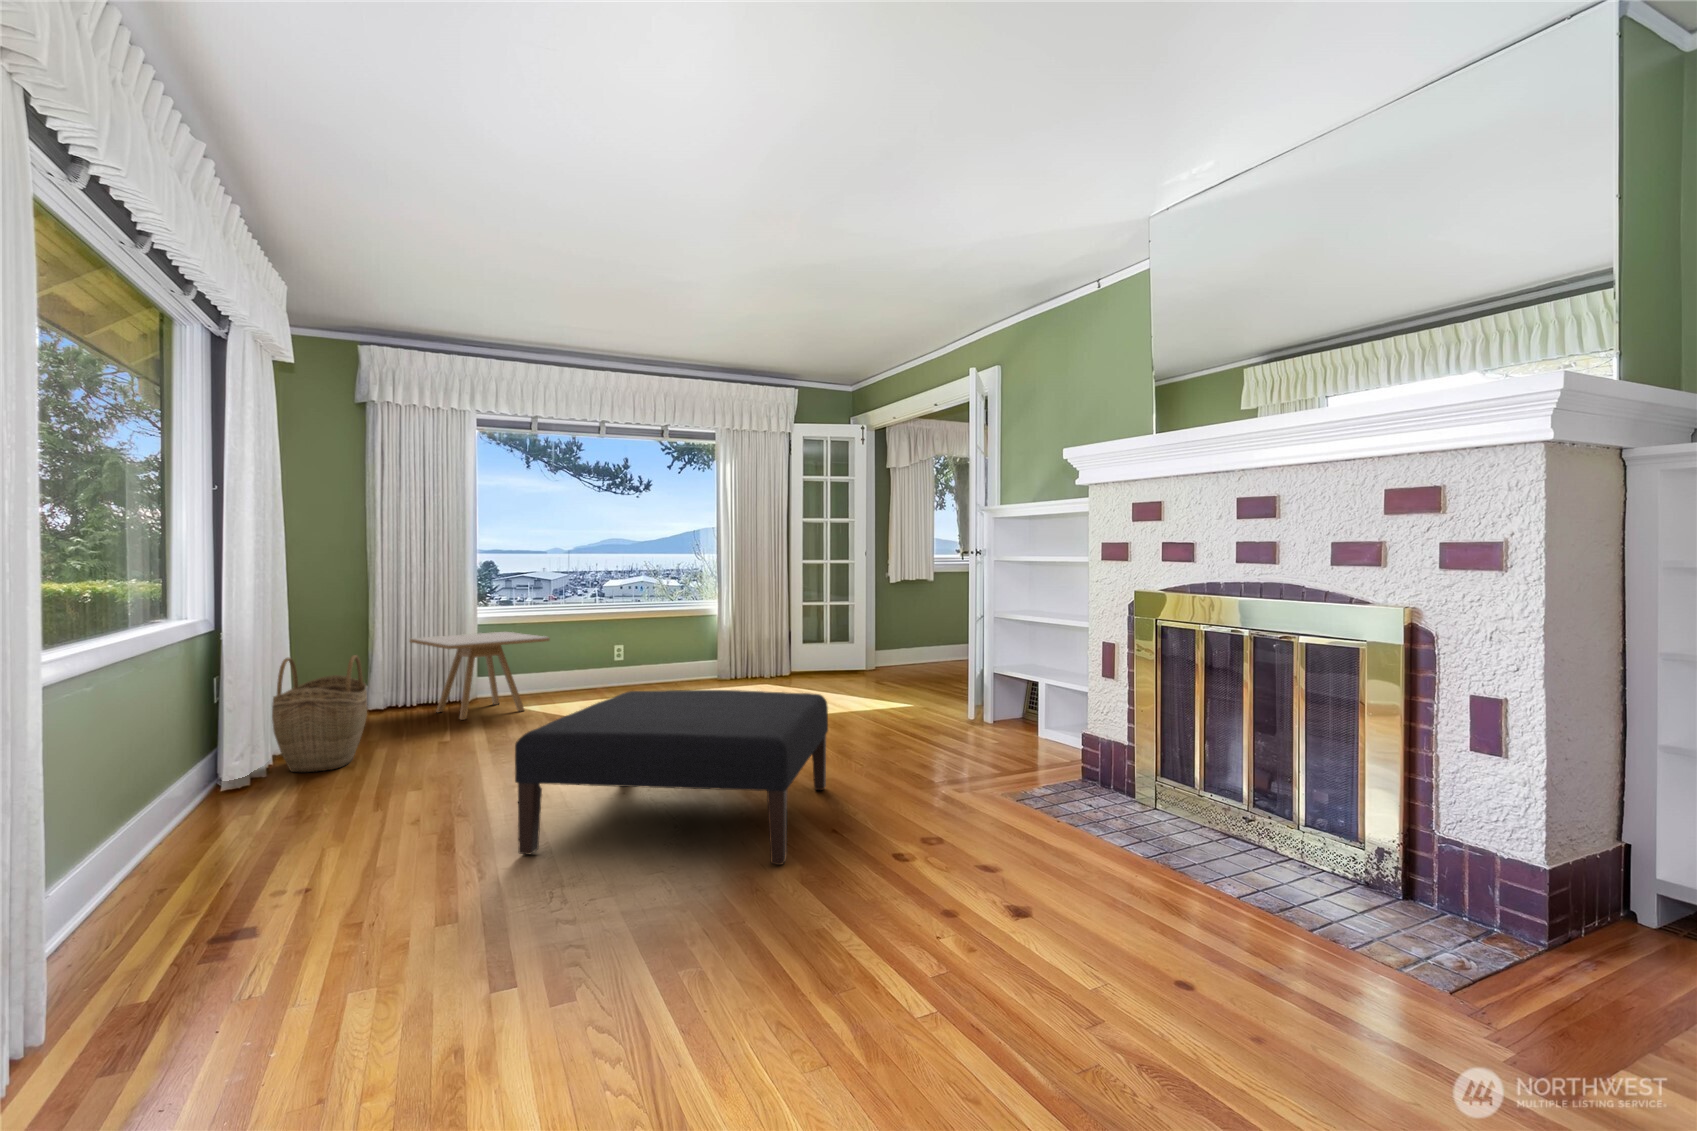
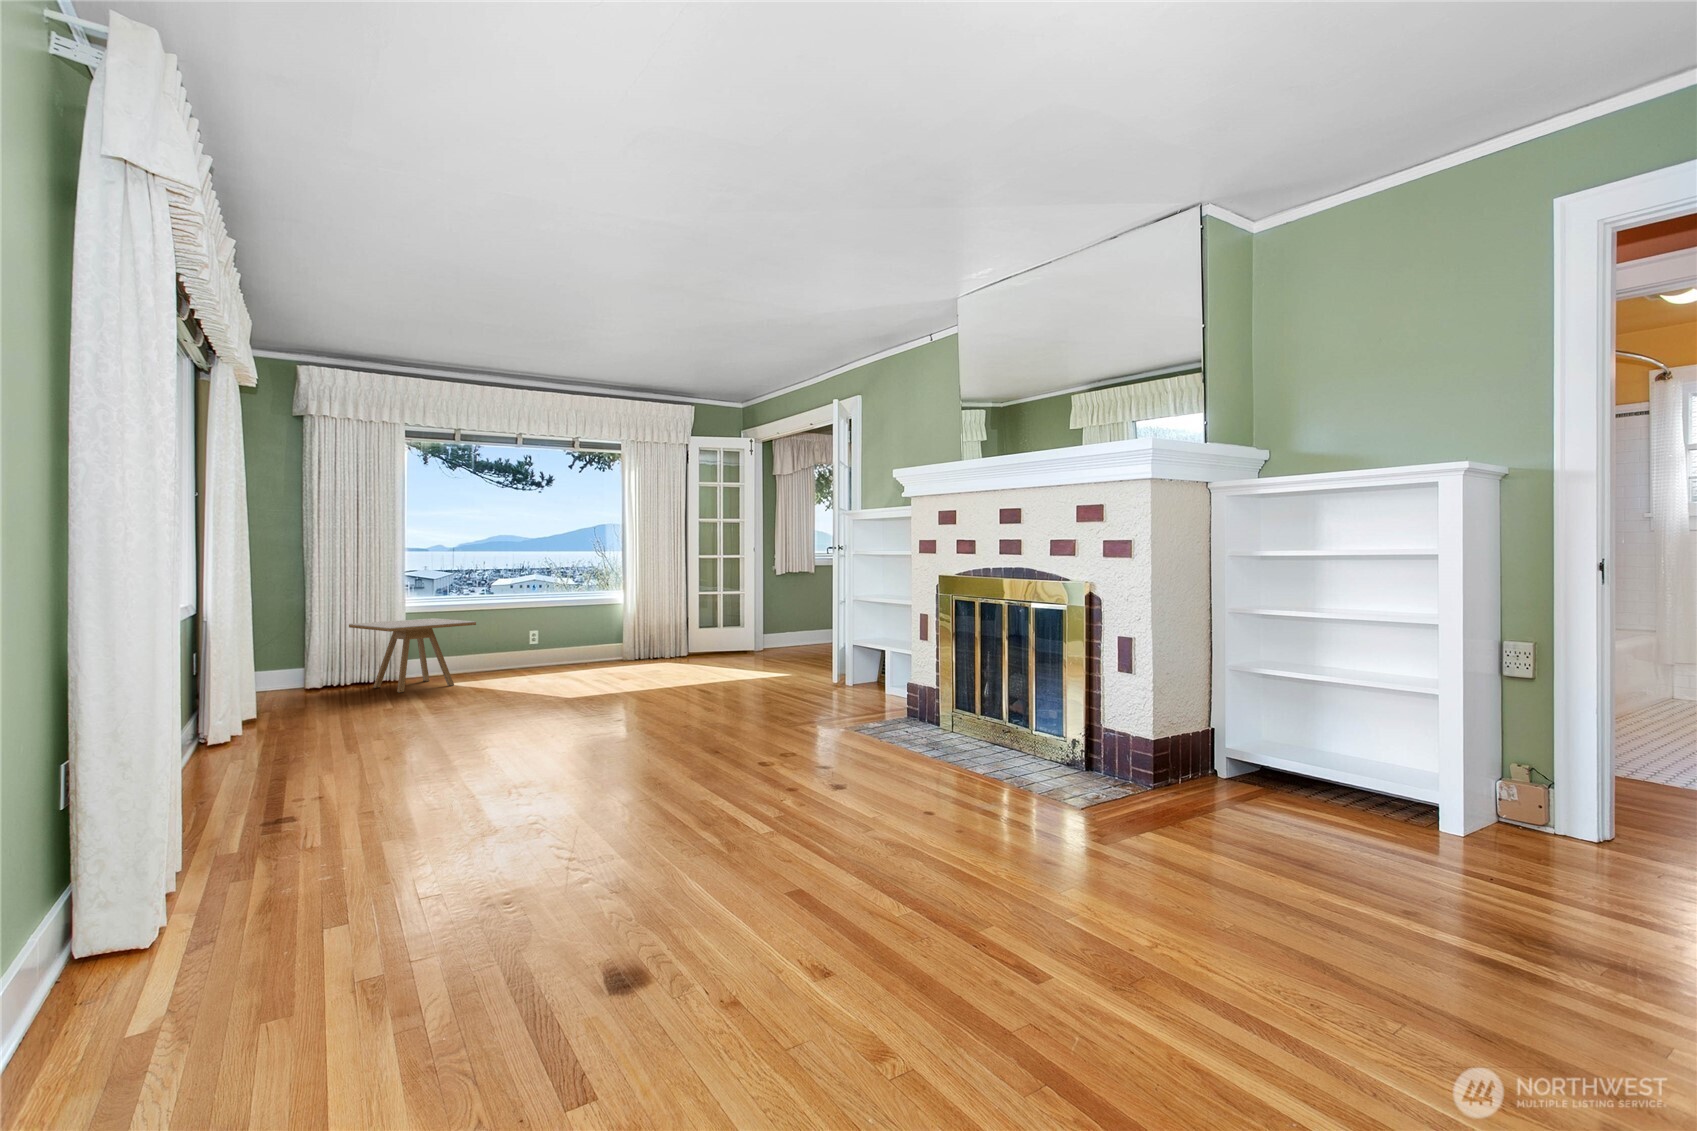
woven basket: present [272,655,367,772] -> none [250,634,328,730]
ottoman: present [515,690,828,865] -> none [477,655,714,770]

